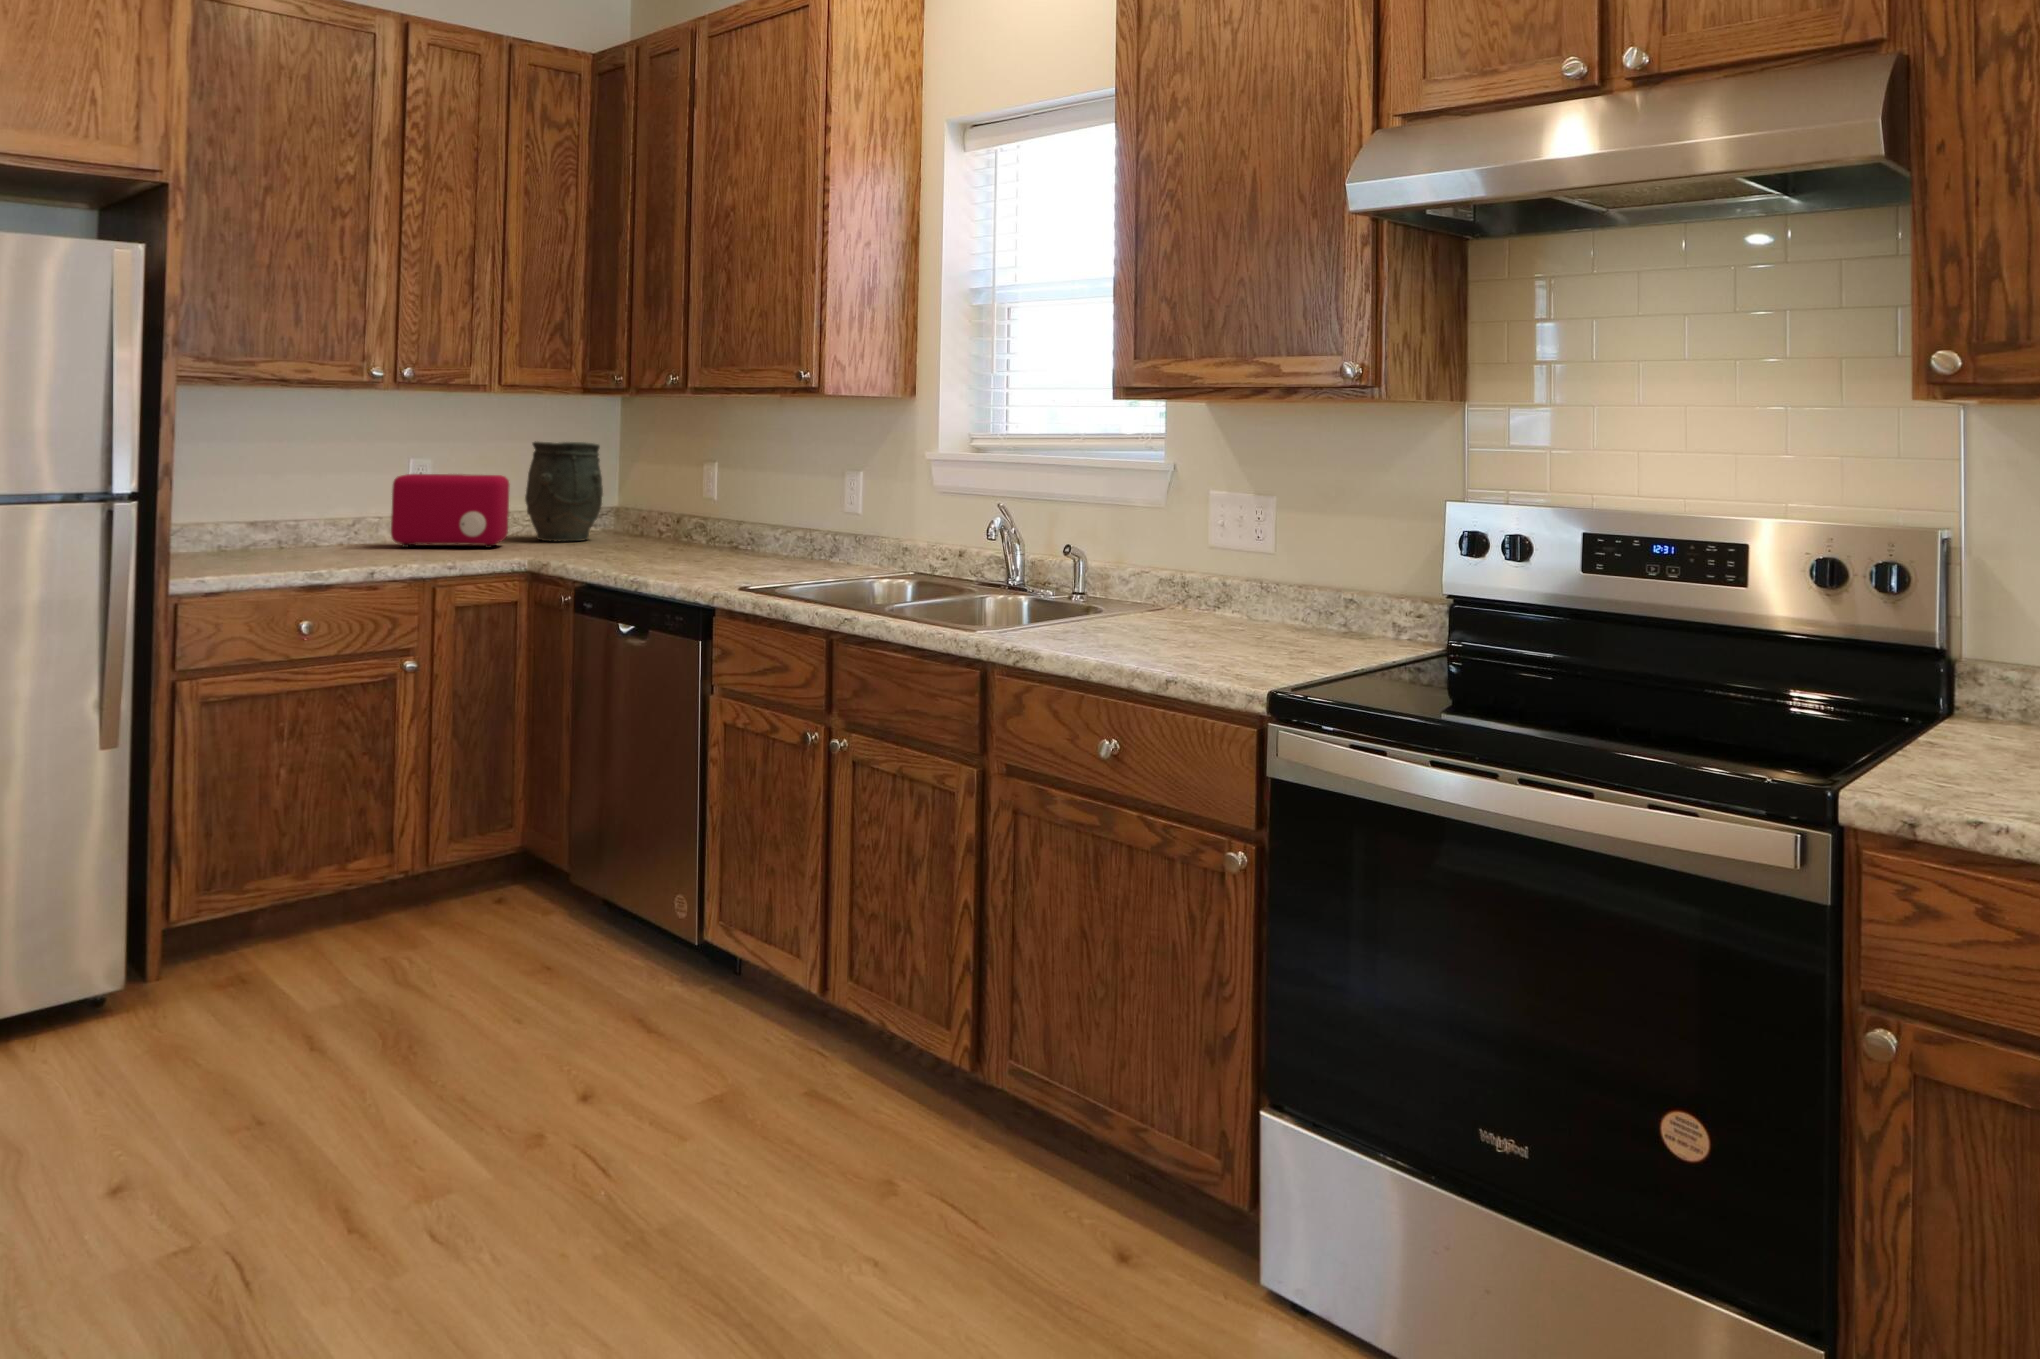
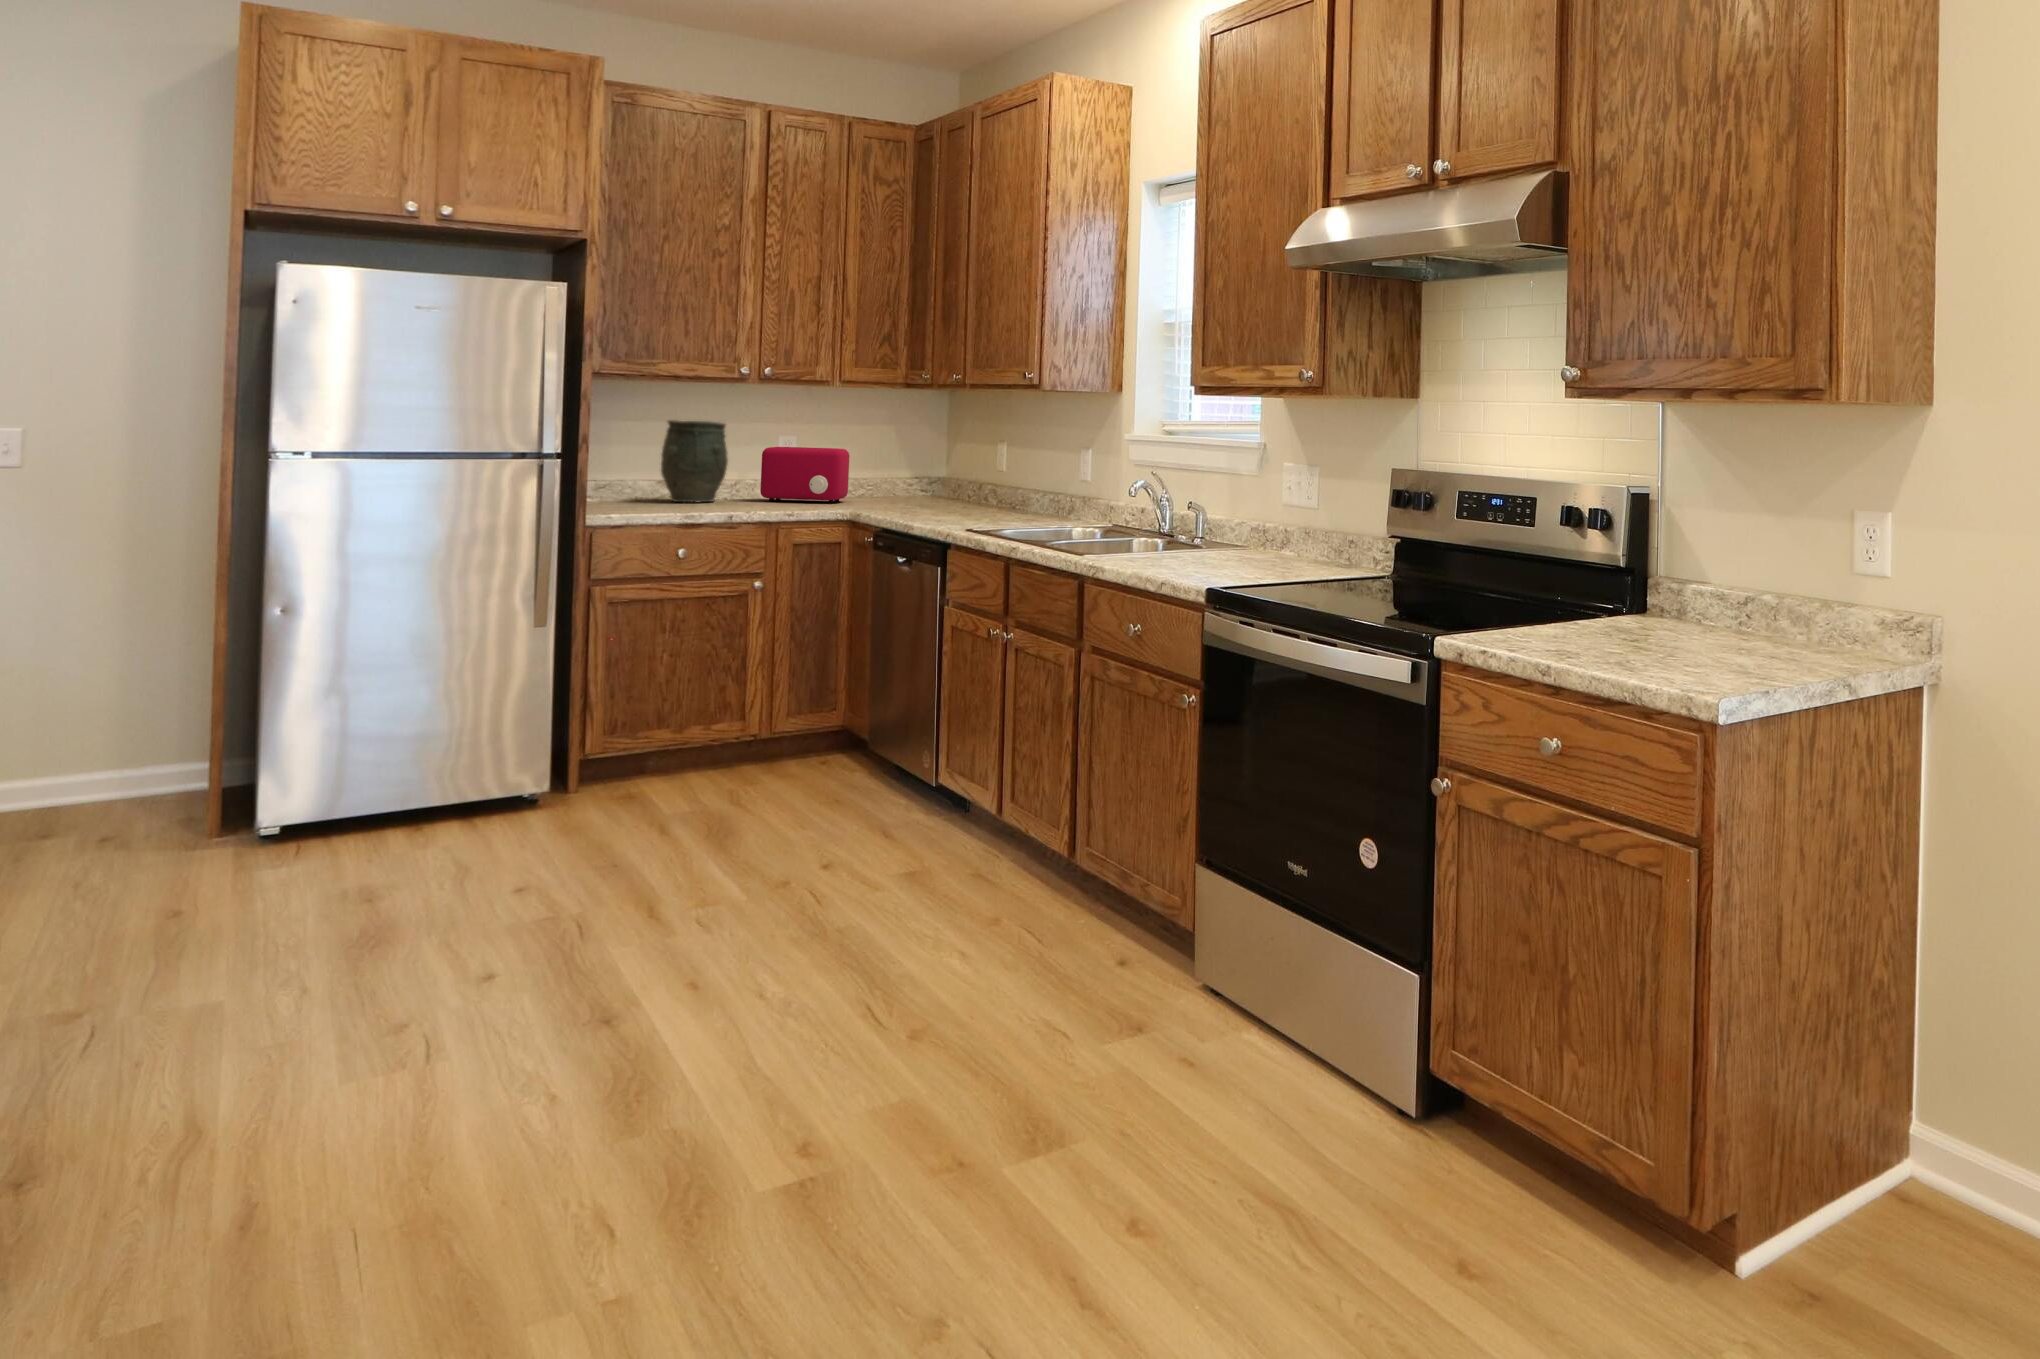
vase: present [525,441,603,541] -> present [661,420,728,502]

